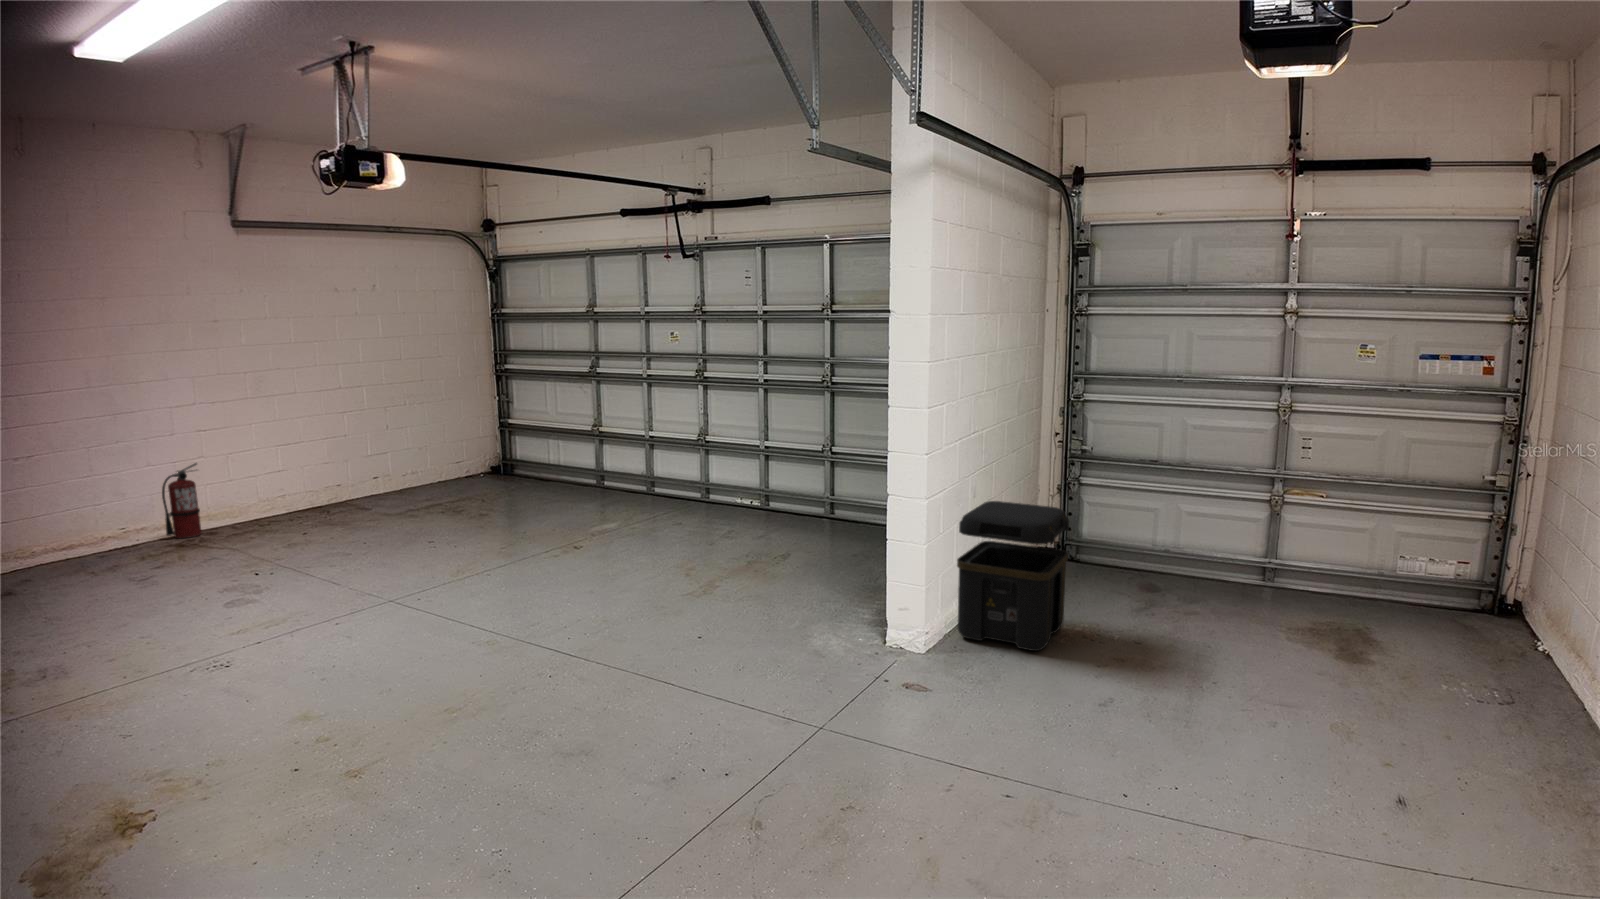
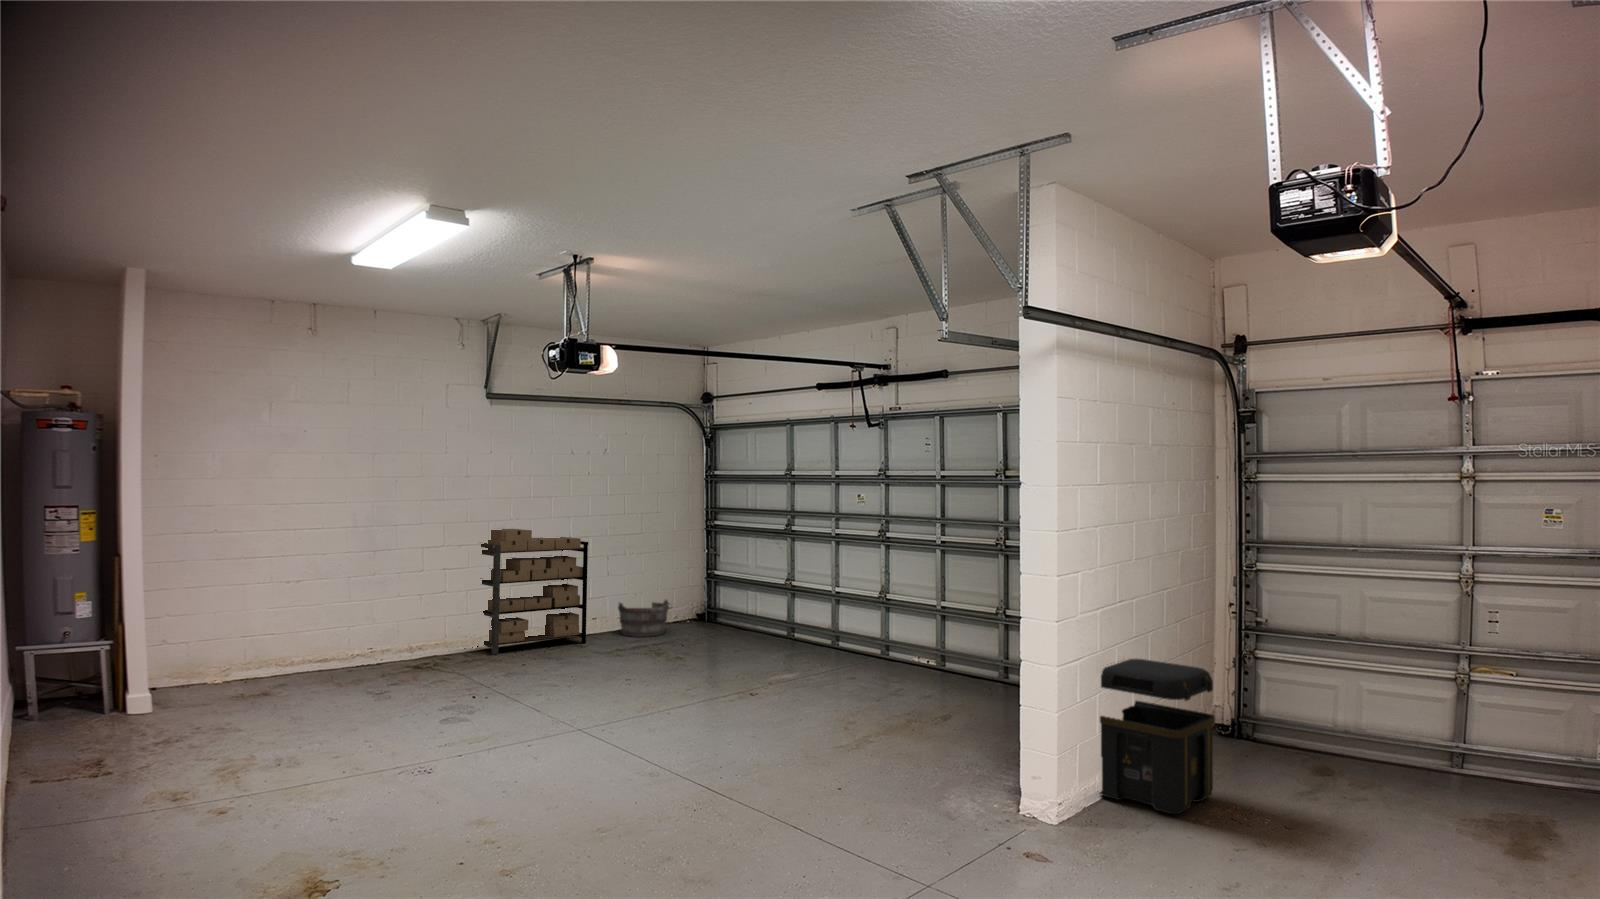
shelving unit: none [216,385,372,532] -> present [477,529,588,655]
bucket: none [405,452,468,496] -> present [618,600,669,637]
fire extinguisher: present [162,463,201,538] -> none [424,591,456,655]

